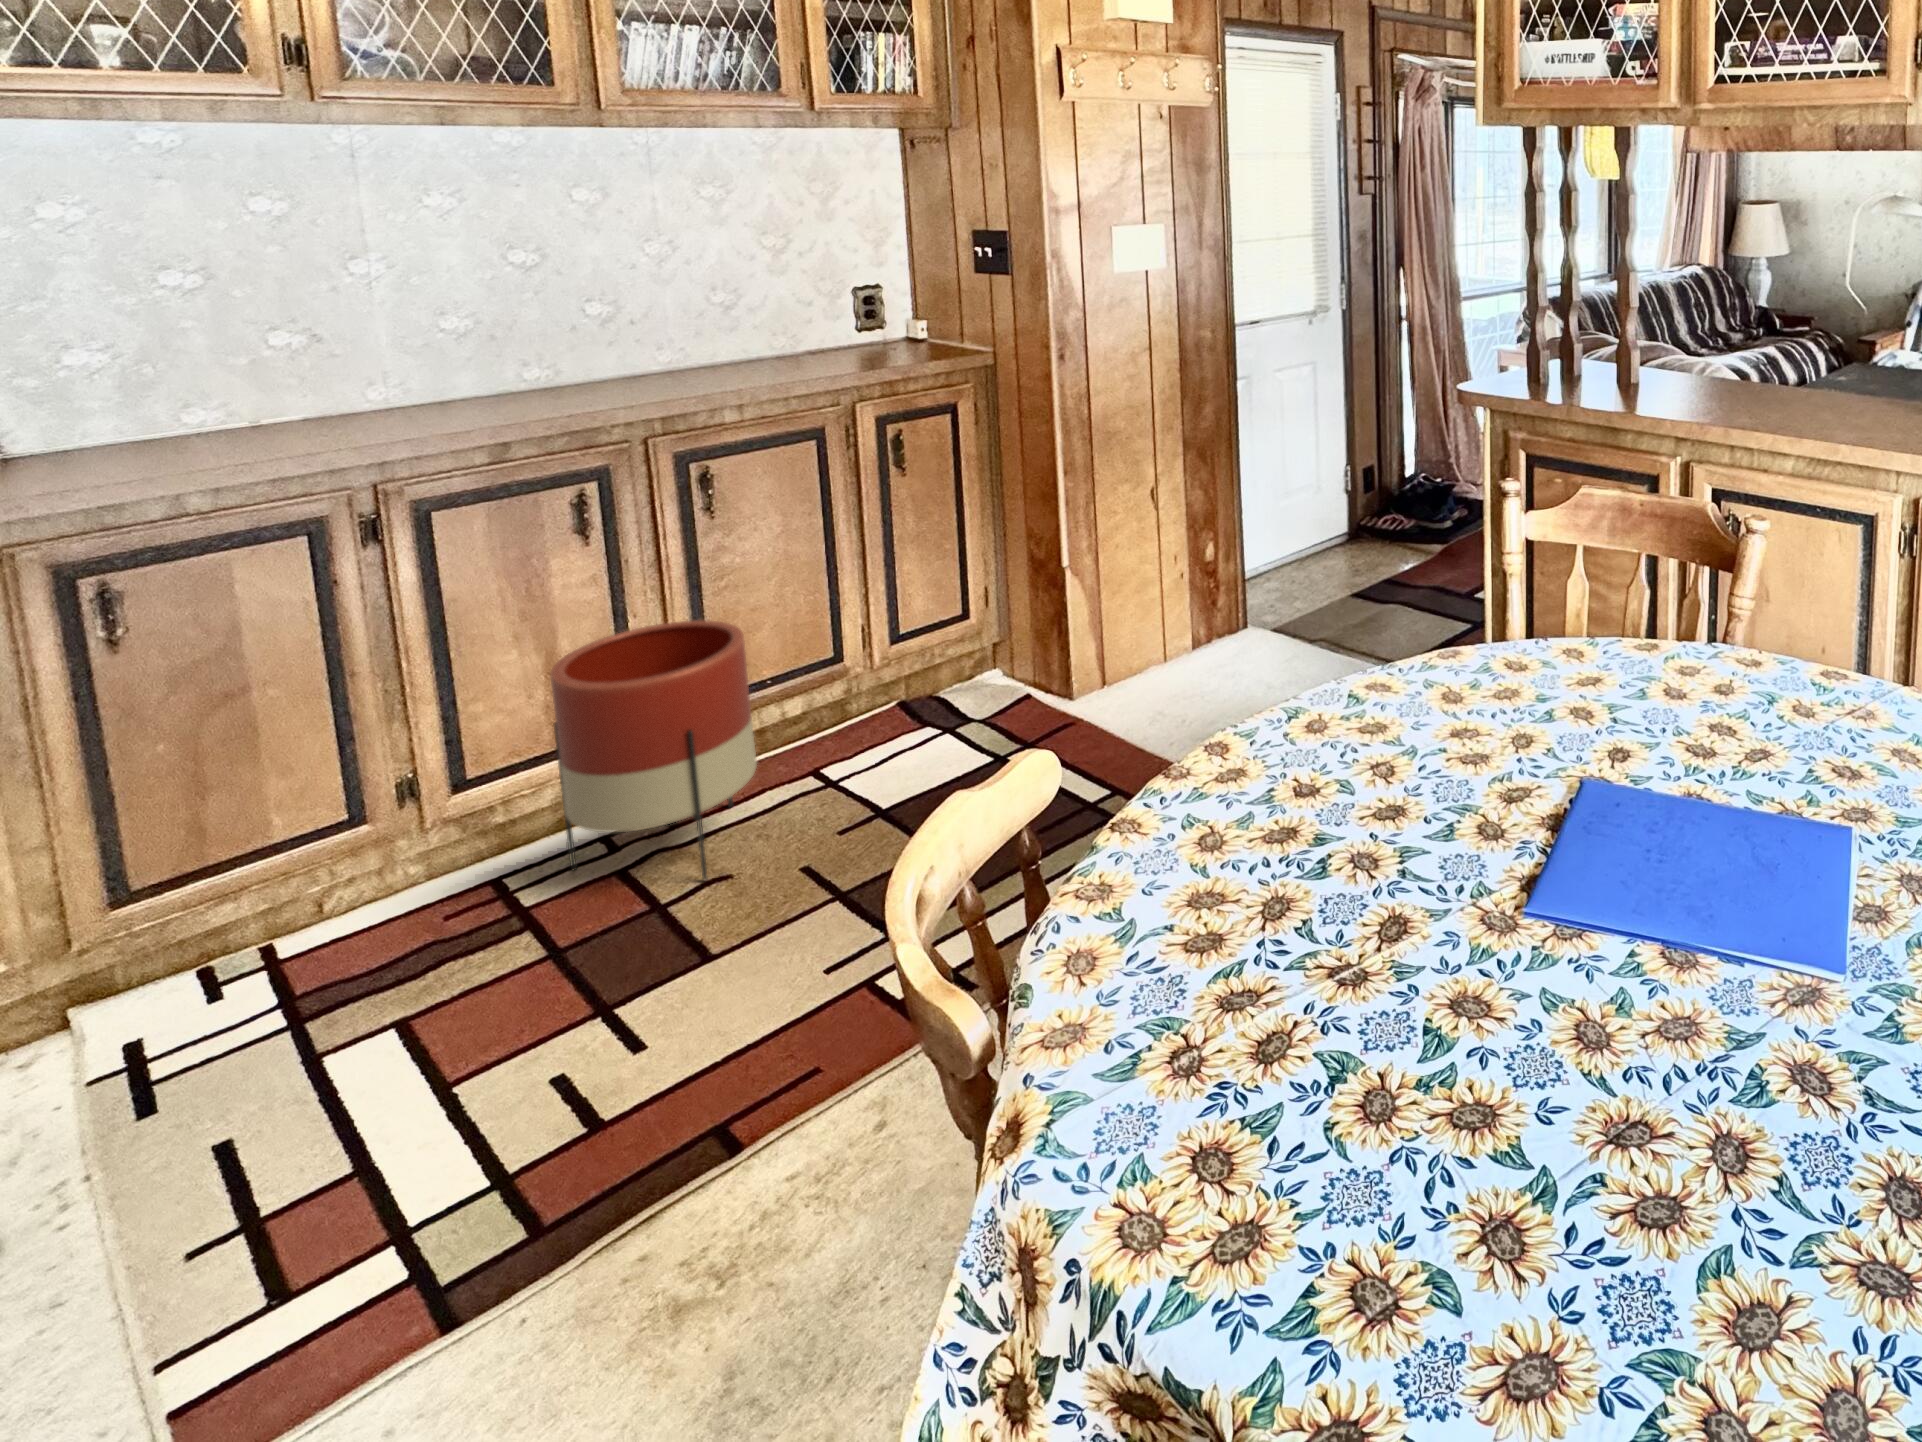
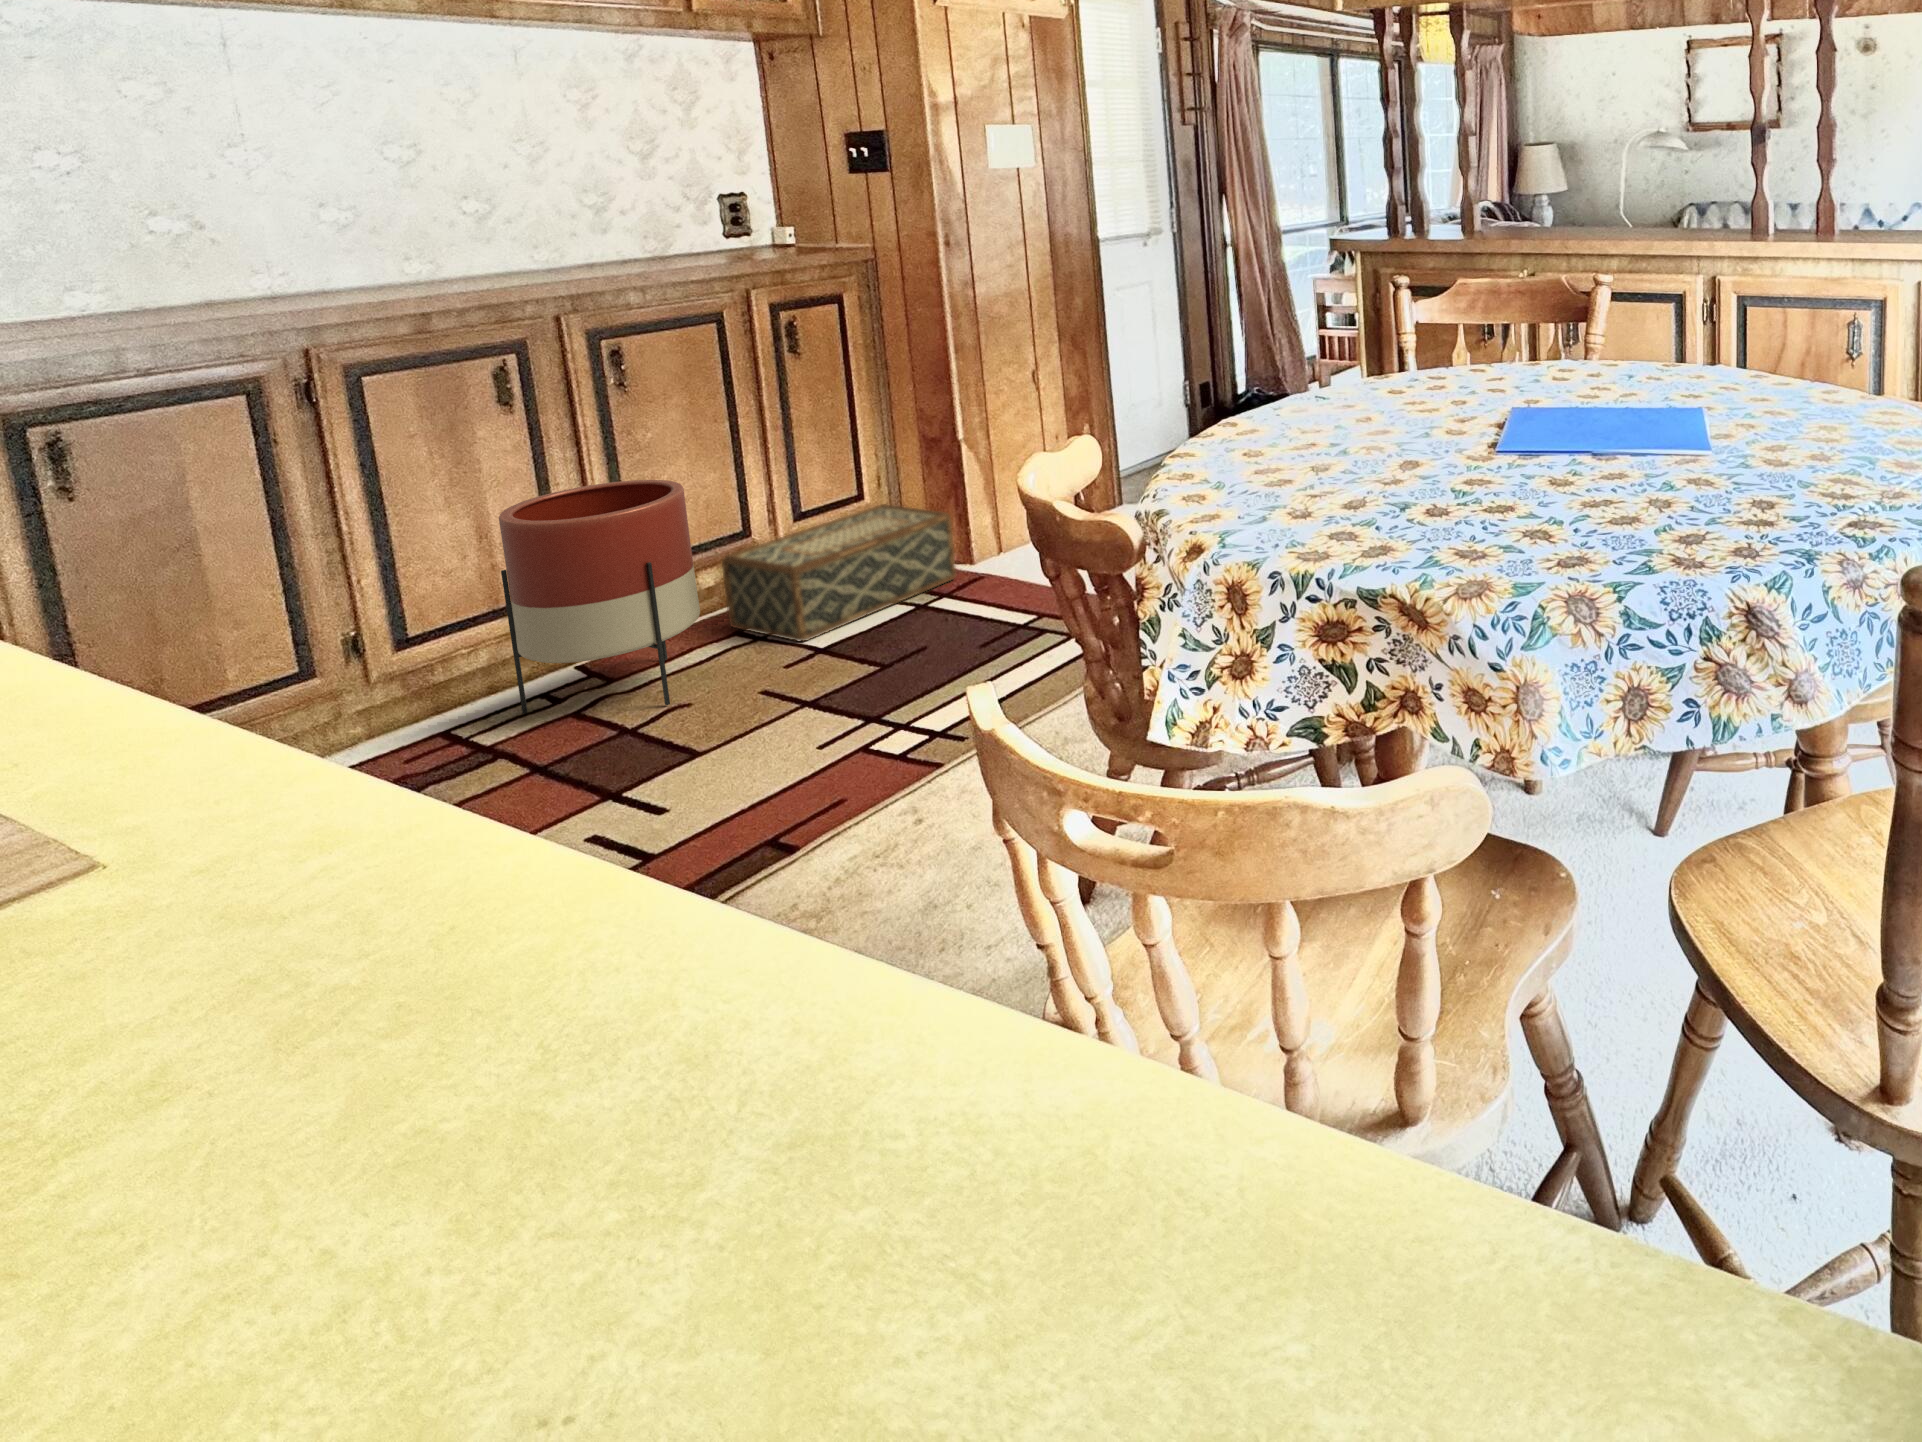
woven basket: none [803,627,1048,799] -> present [722,504,956,641]

